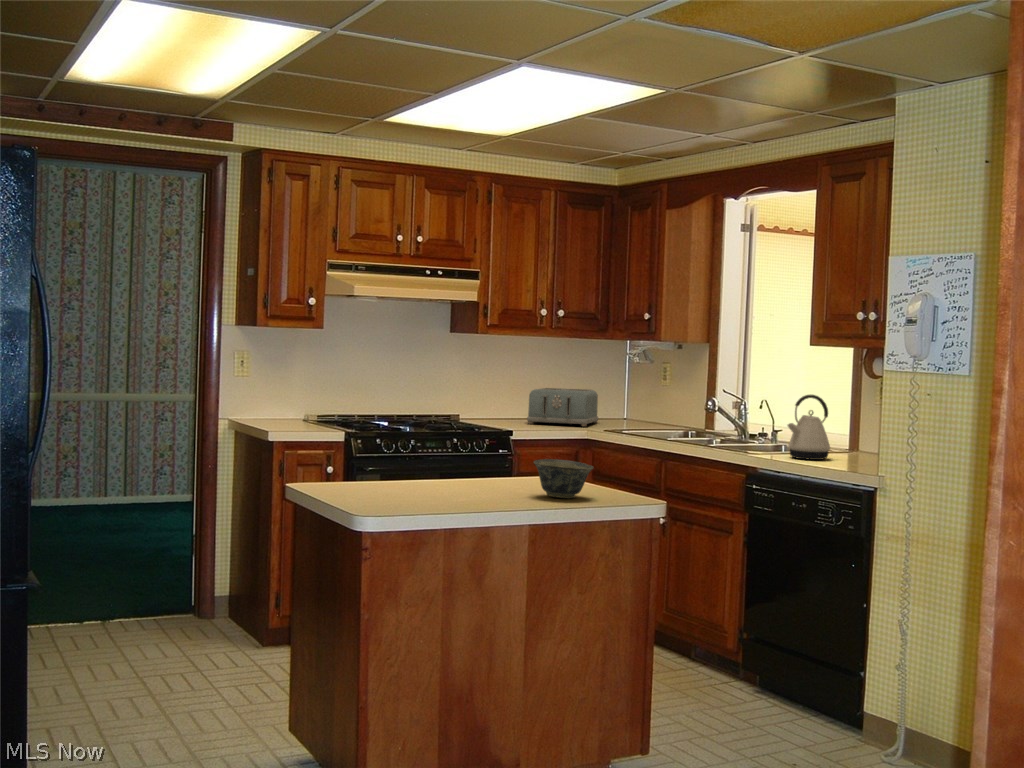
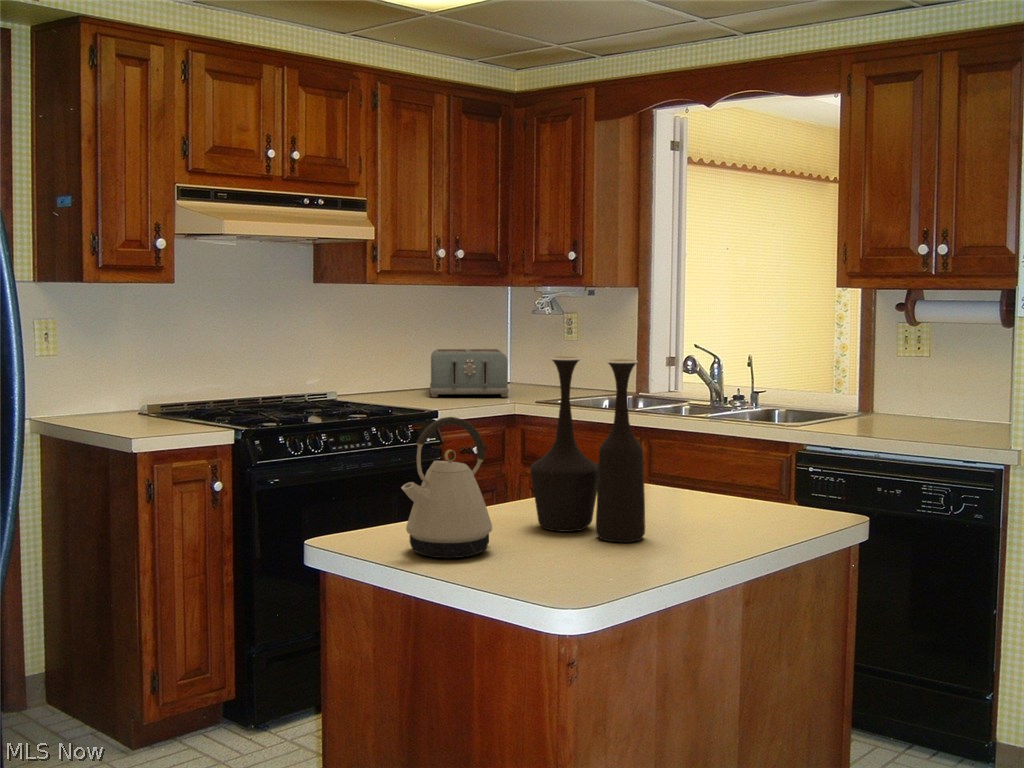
vase: none [430,375,490,496] -> present [530,357,645,542]
kettle: present [787,395,830,460] -> present [402,417,492,558]
bowl: present [534,459,593,498] -> none [692,472,781,531]

